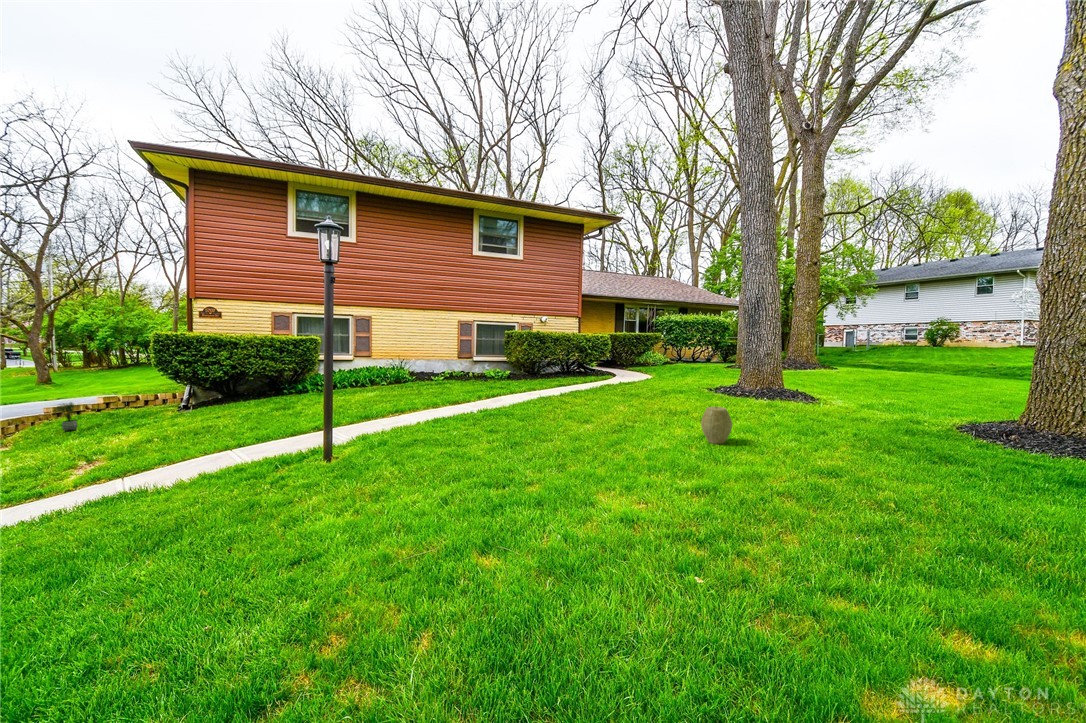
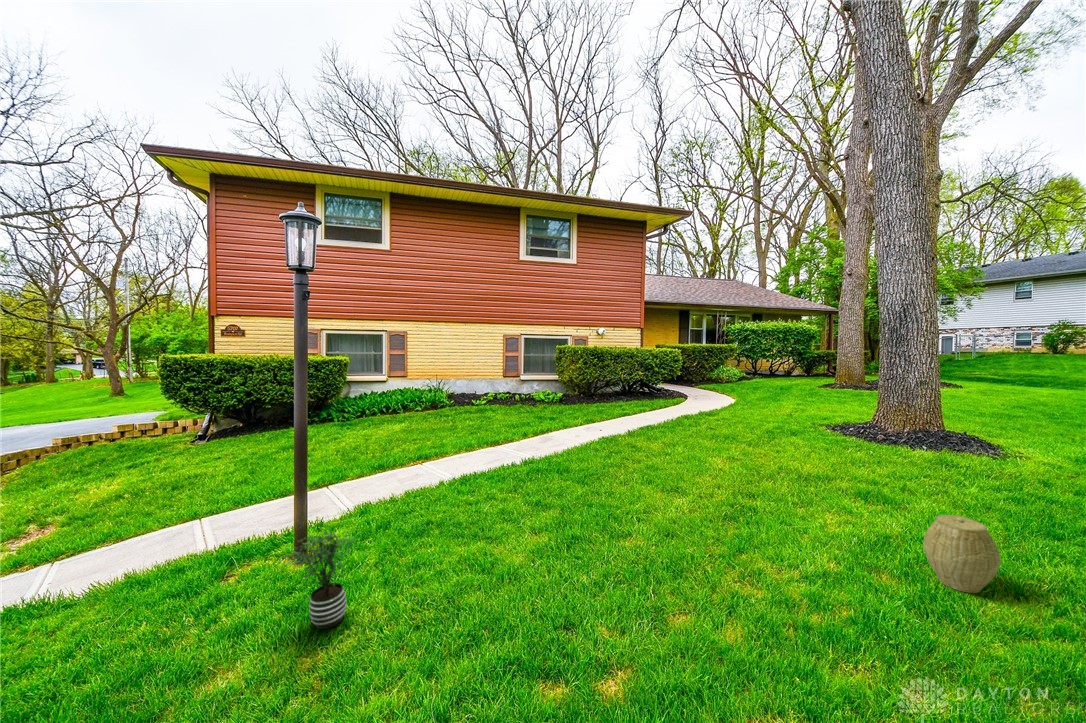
potted plant: present [56,402,80,432] -> present [285,530,354,629]

